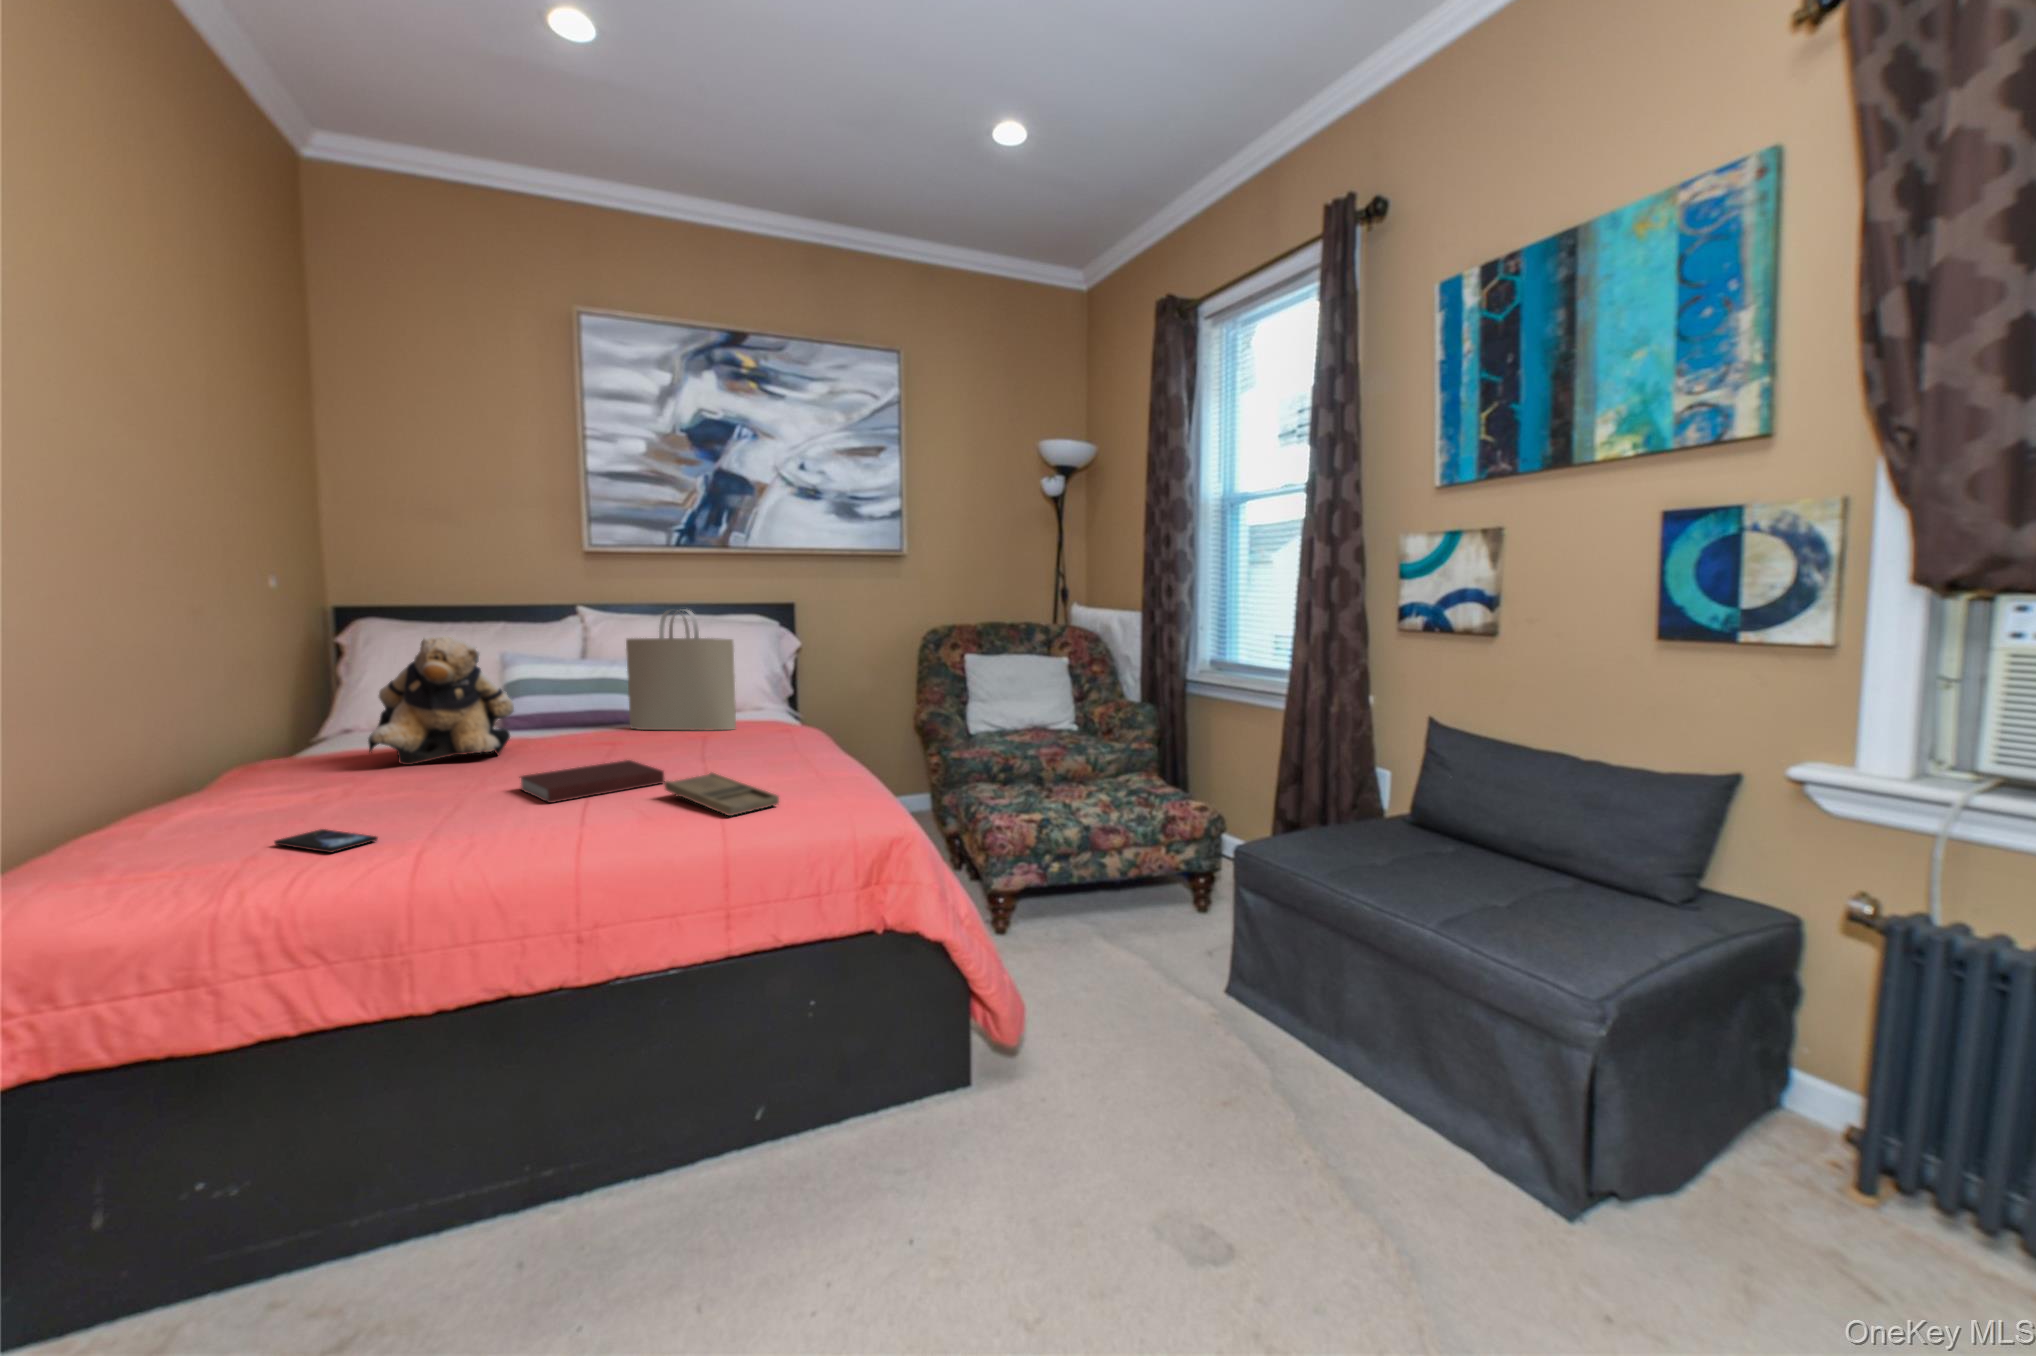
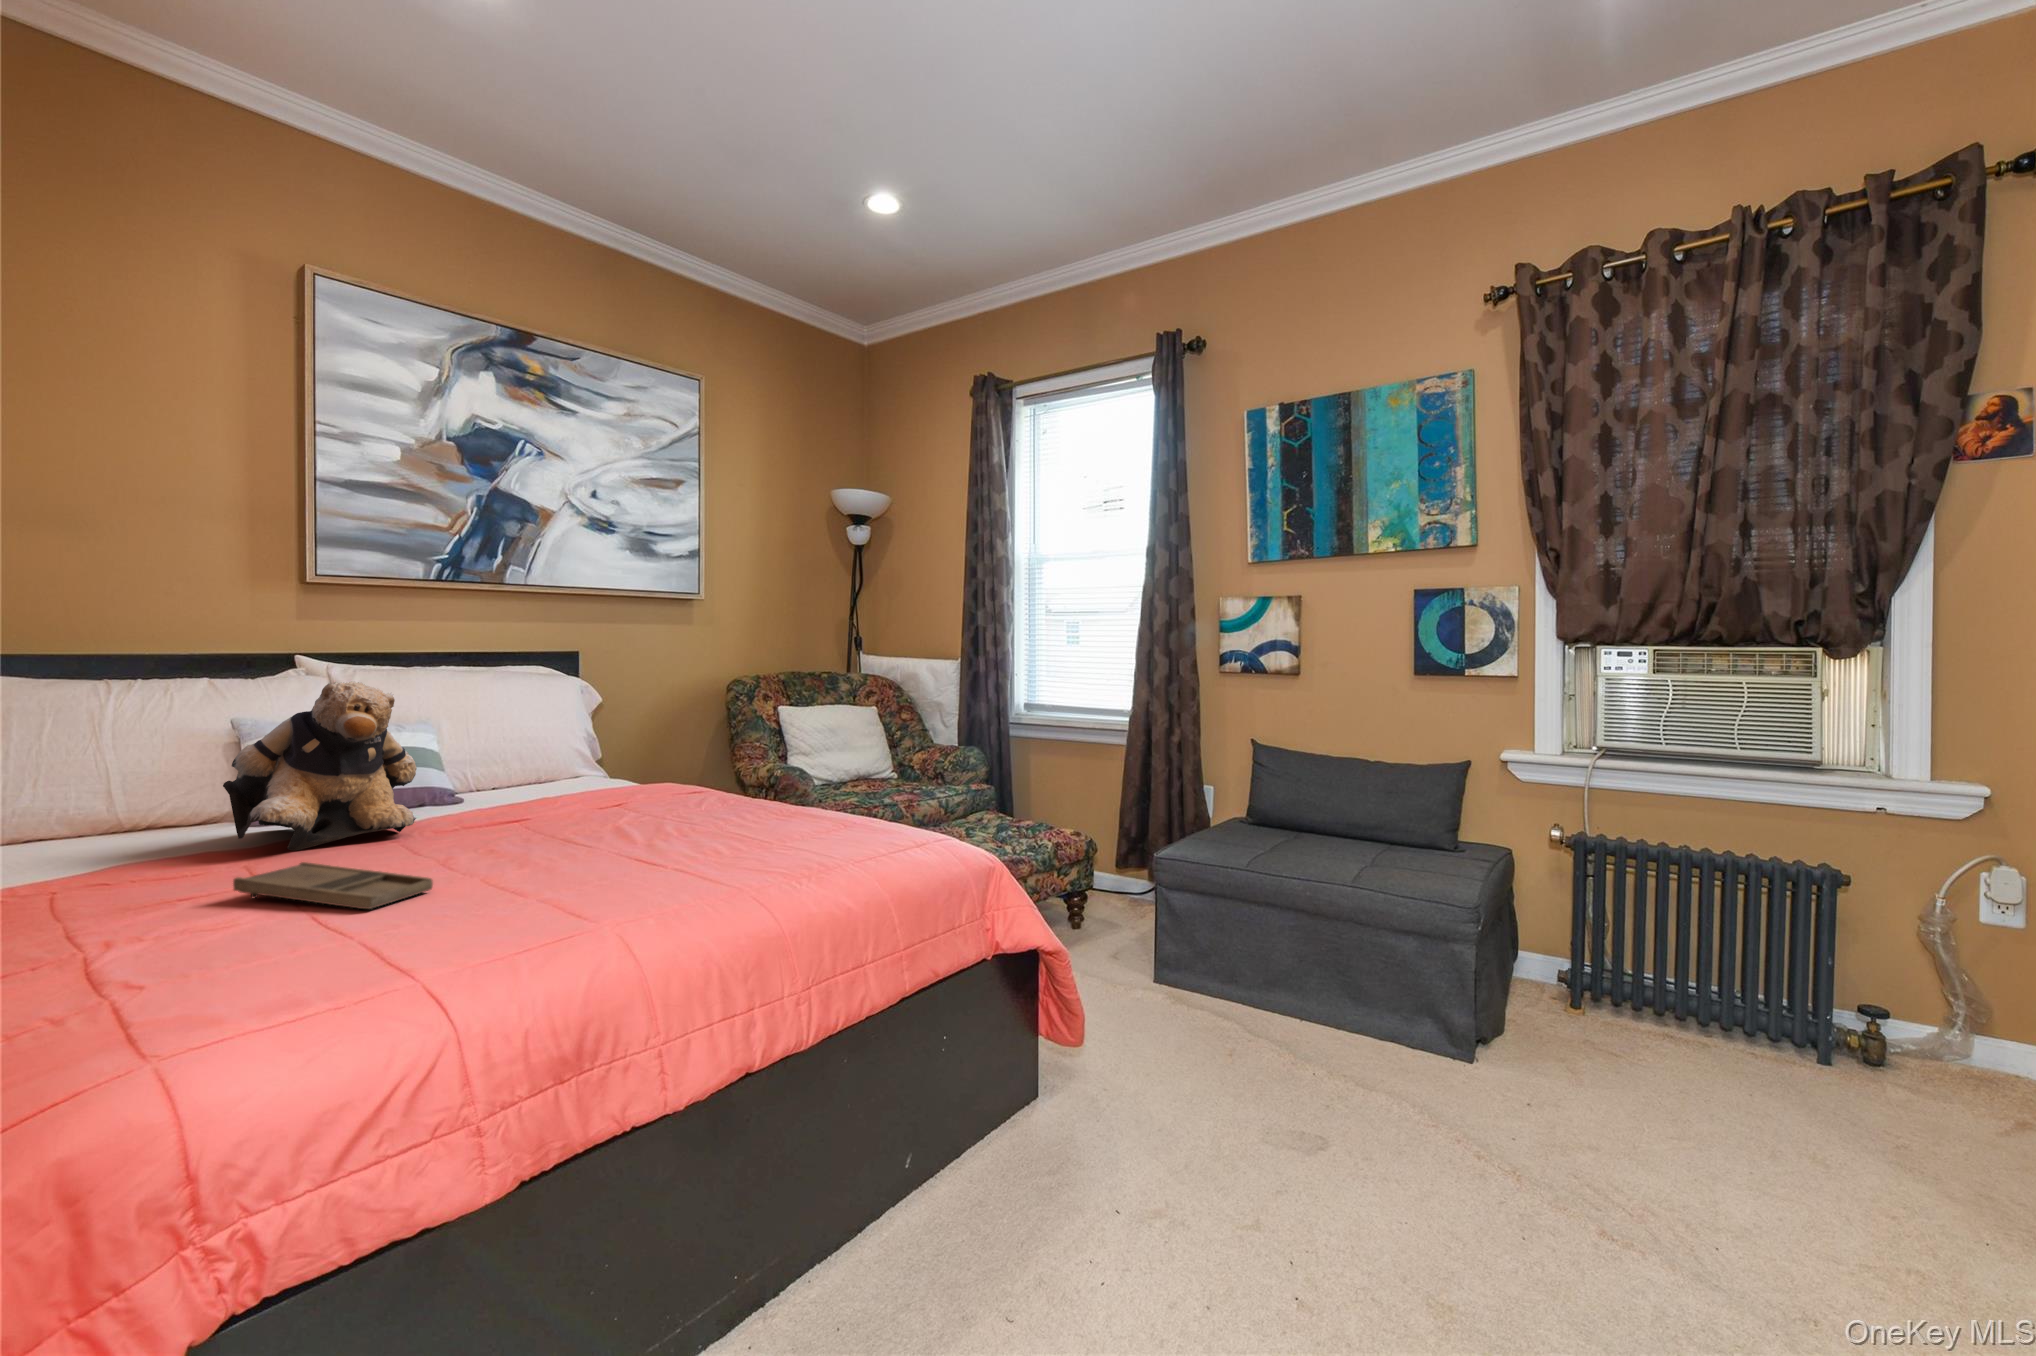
tote bag: present [626,610,736,731] -> none [489,653,633,797]
notebook: present [521,760,664,803] -> none [559,817,715,860]
tray: present [664,773,779,816] -> present [233,862,433,909]
smartphone: present [274,829,378,853] -> none [423,901,550,924]

